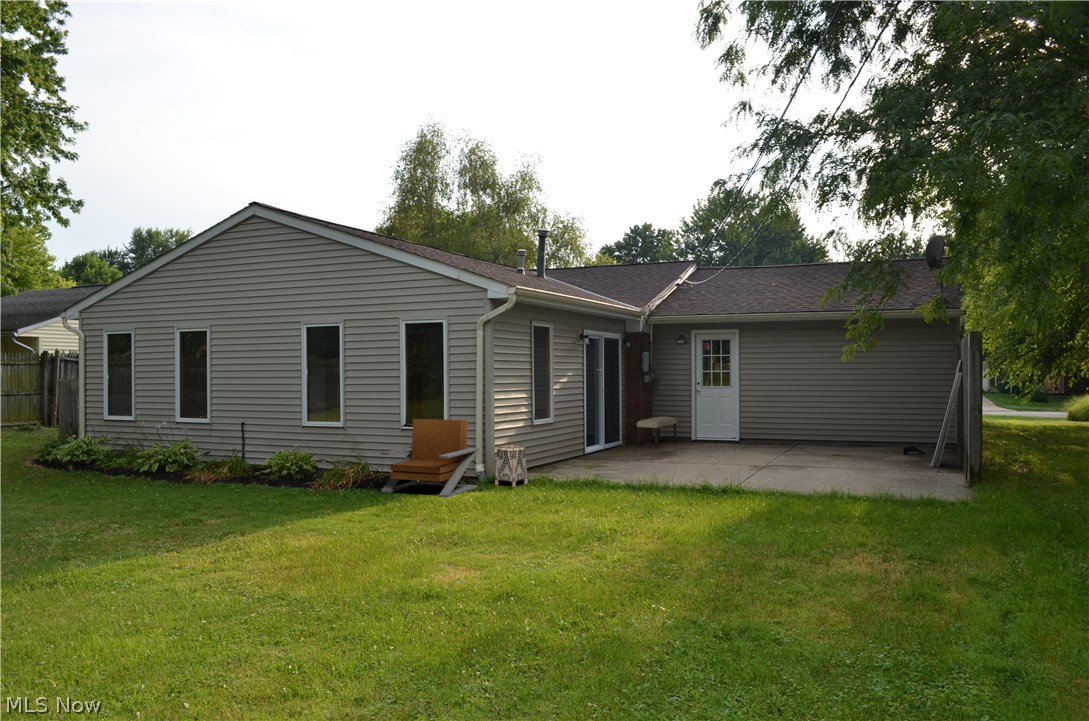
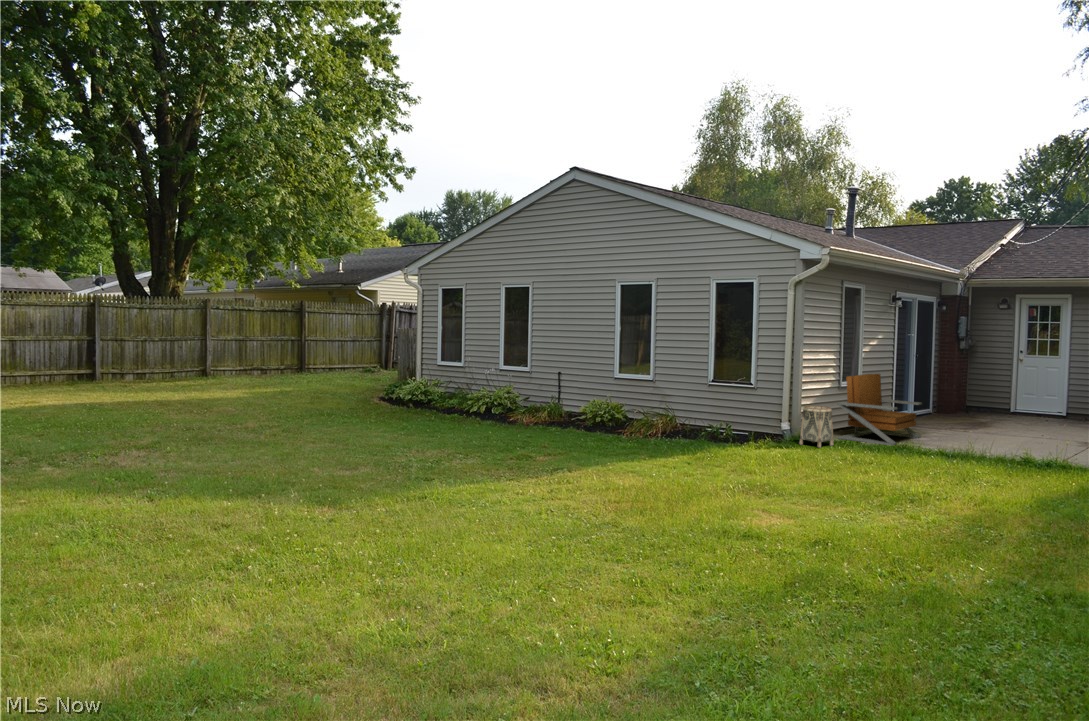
bench: present [637,417,677,446] -> none [953,385,1001,416]
lounge chair: present [381,419,479,497] -> present [837,374,922,445]

